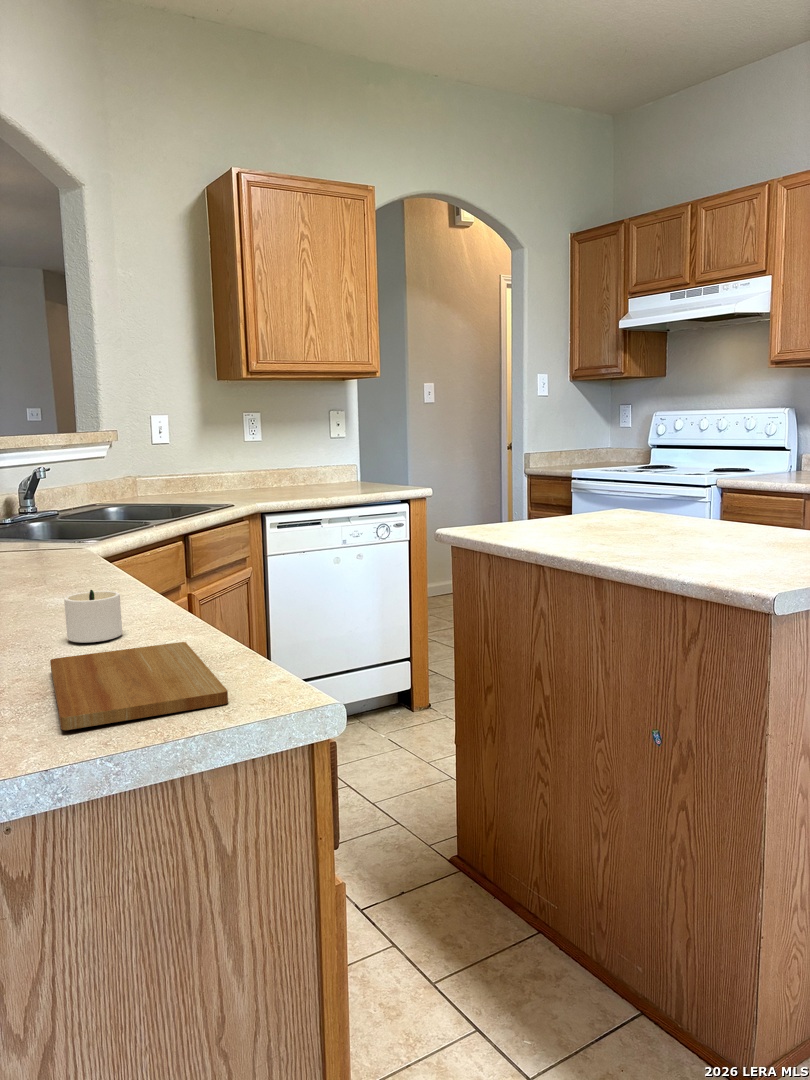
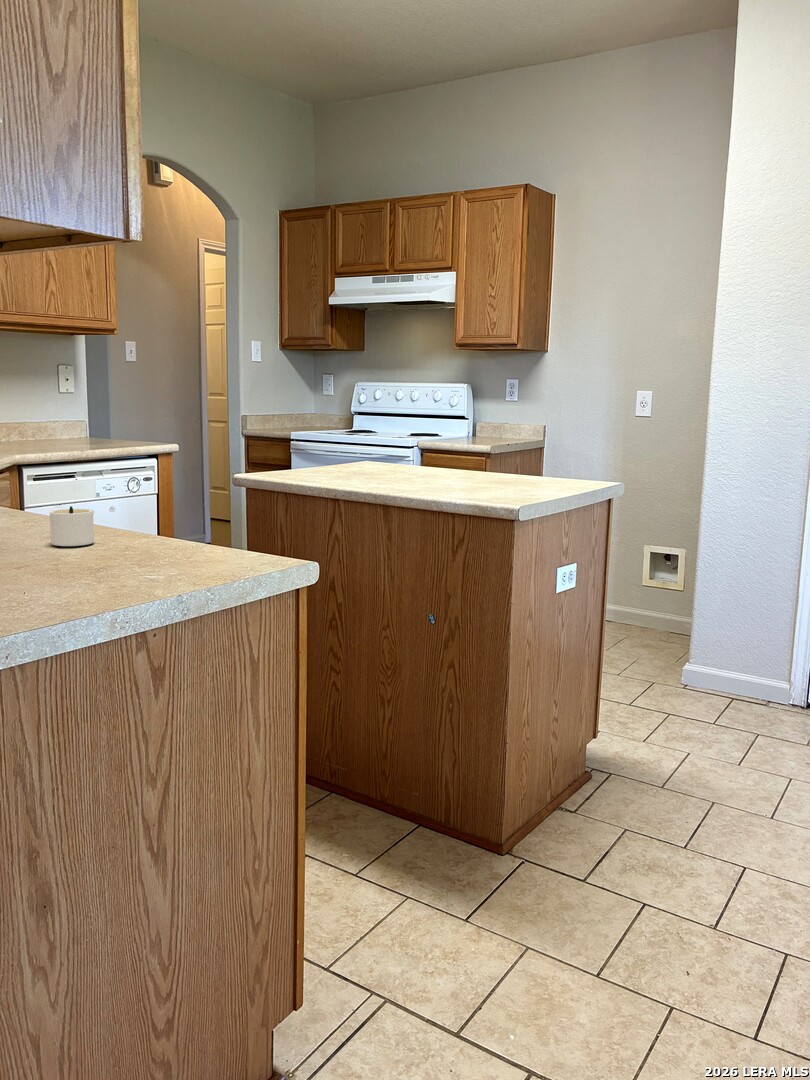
cutting board: present [50,642,228,730] -> none [83,540,249,579]

